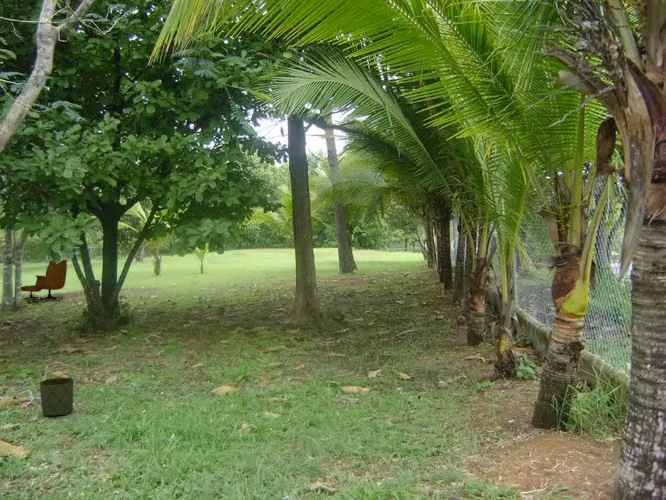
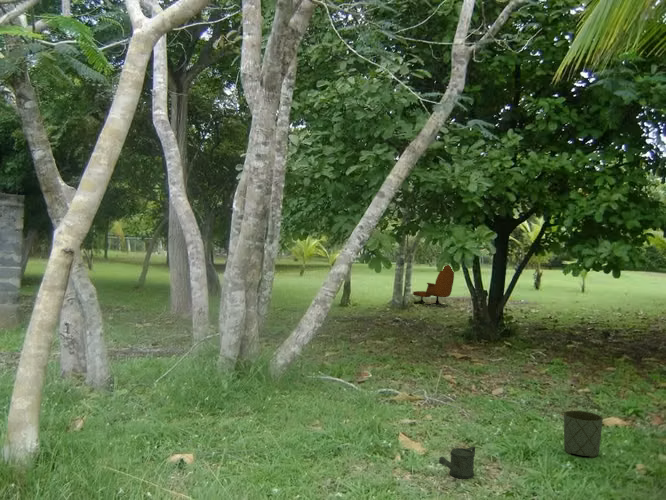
planter: present [40,378,73,416] -> present [564,411,603,458]
watering can: none [41,437,80,471] -> present [439,447,475,479]

